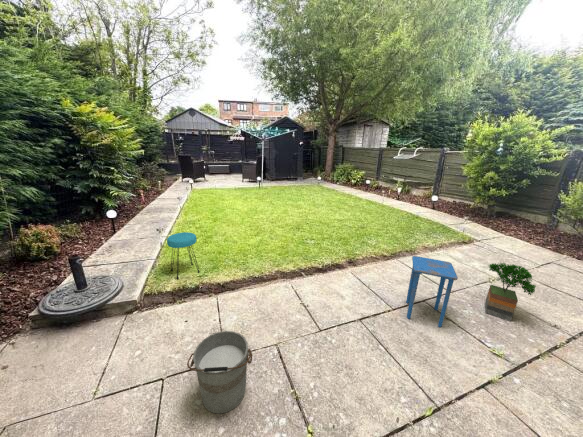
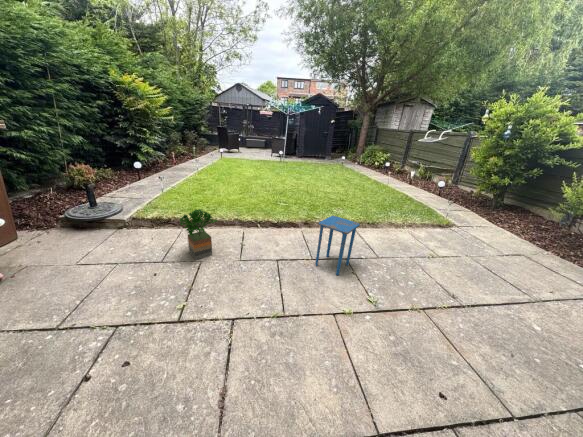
stool: present [167,232,200,279] -> none [156,180,181,214]
potted tree: present [485,263,536,321] -> present [180,209,217,260]
bucket: present [187,331,252,413] -> none [114,237,163,285]

